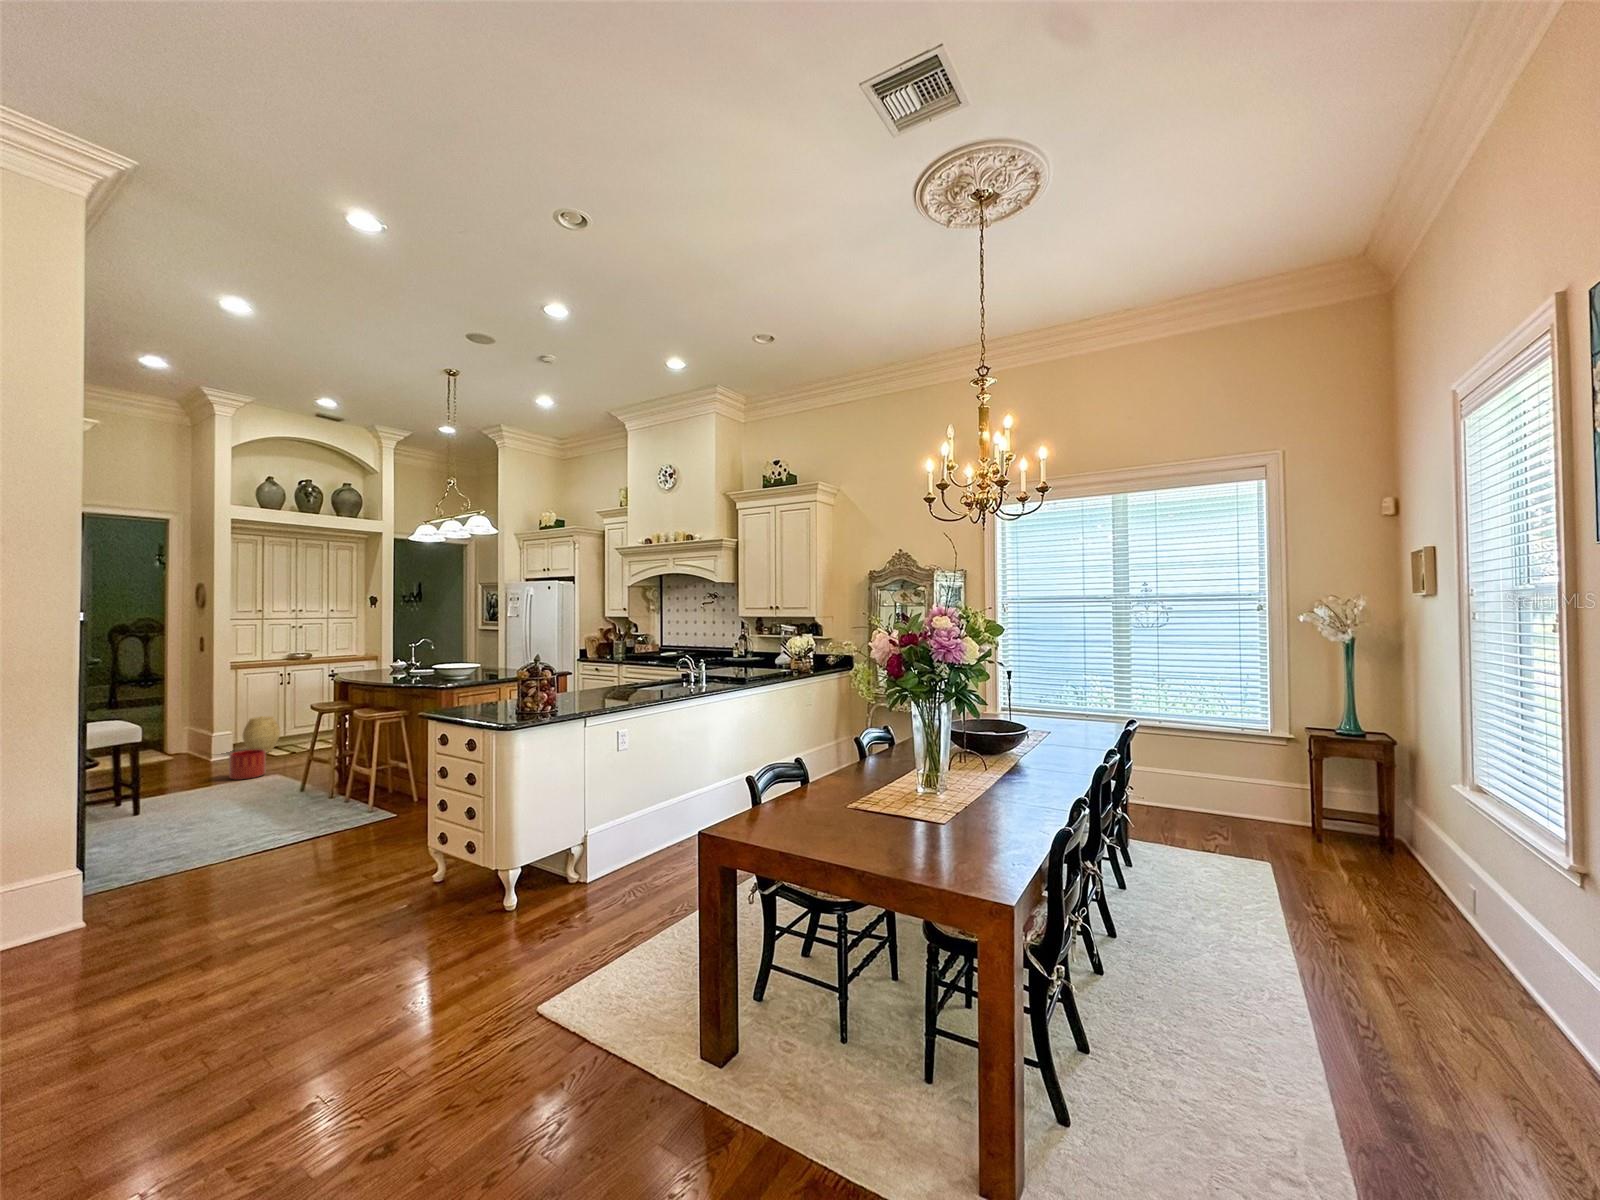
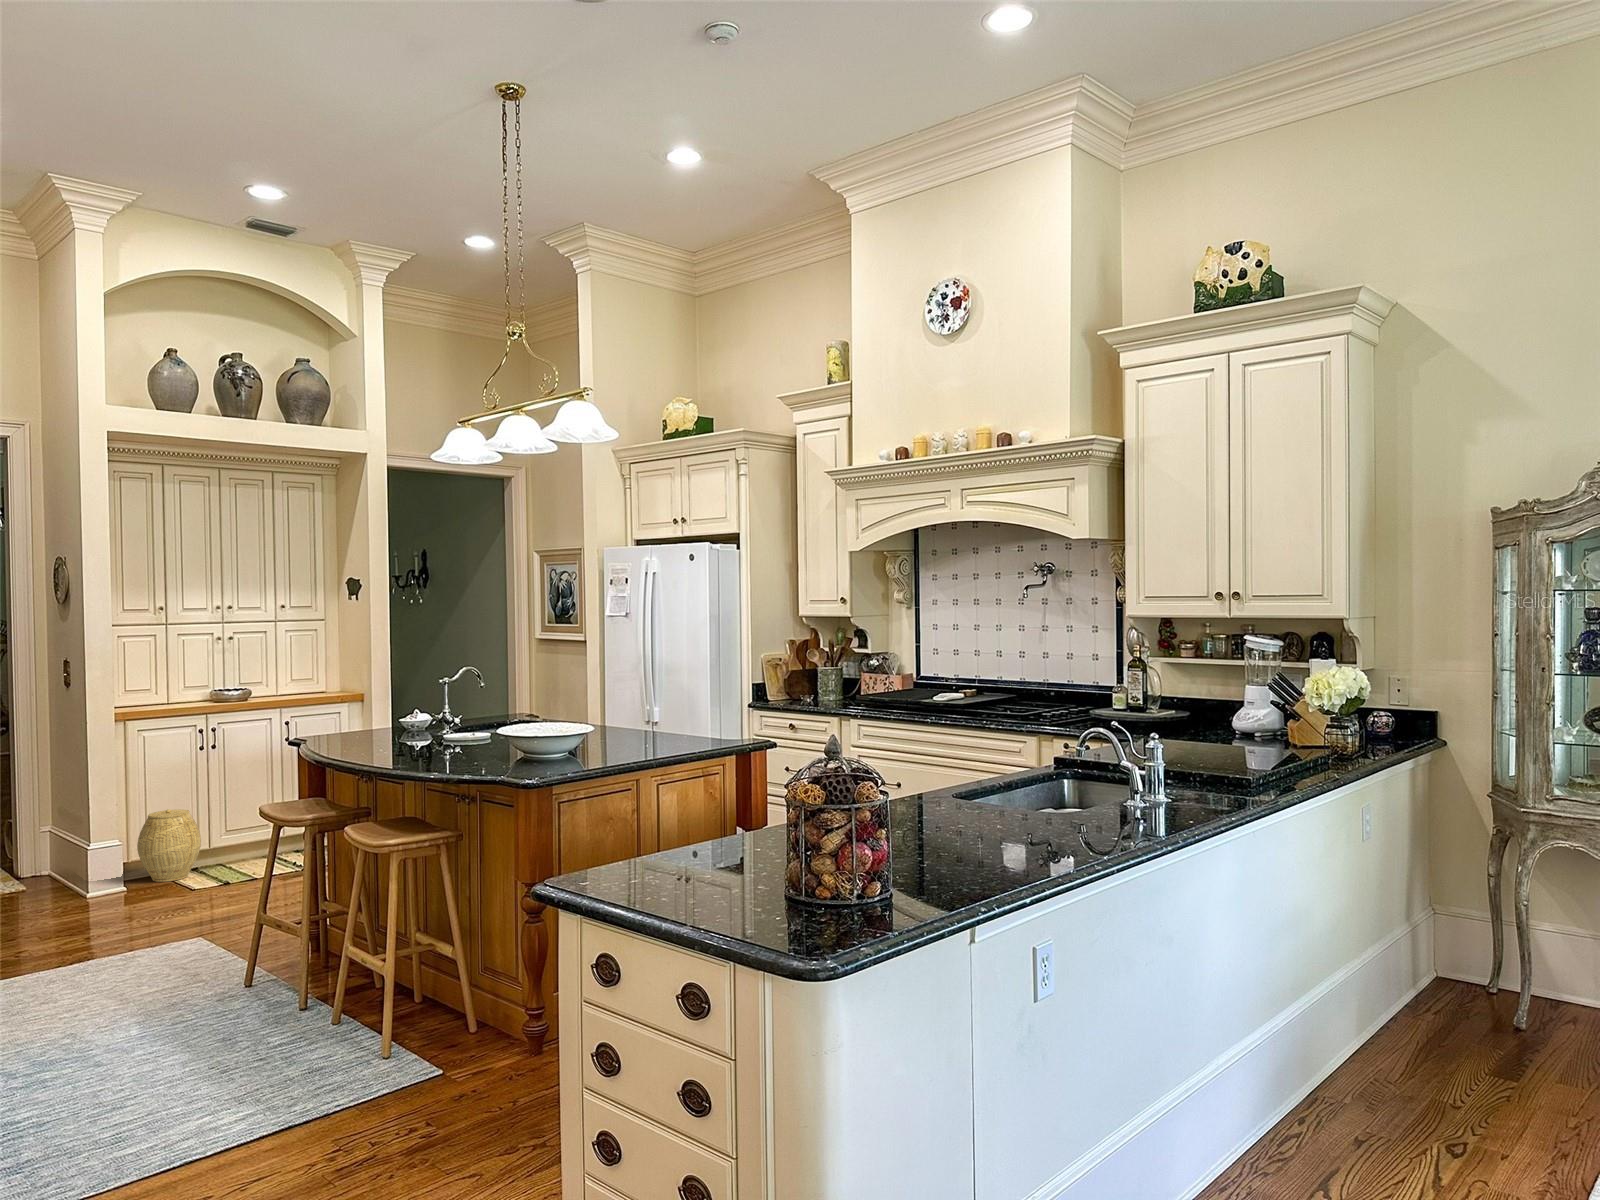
planter: present [229,749,266,780] -> none [113,885,178,948]

